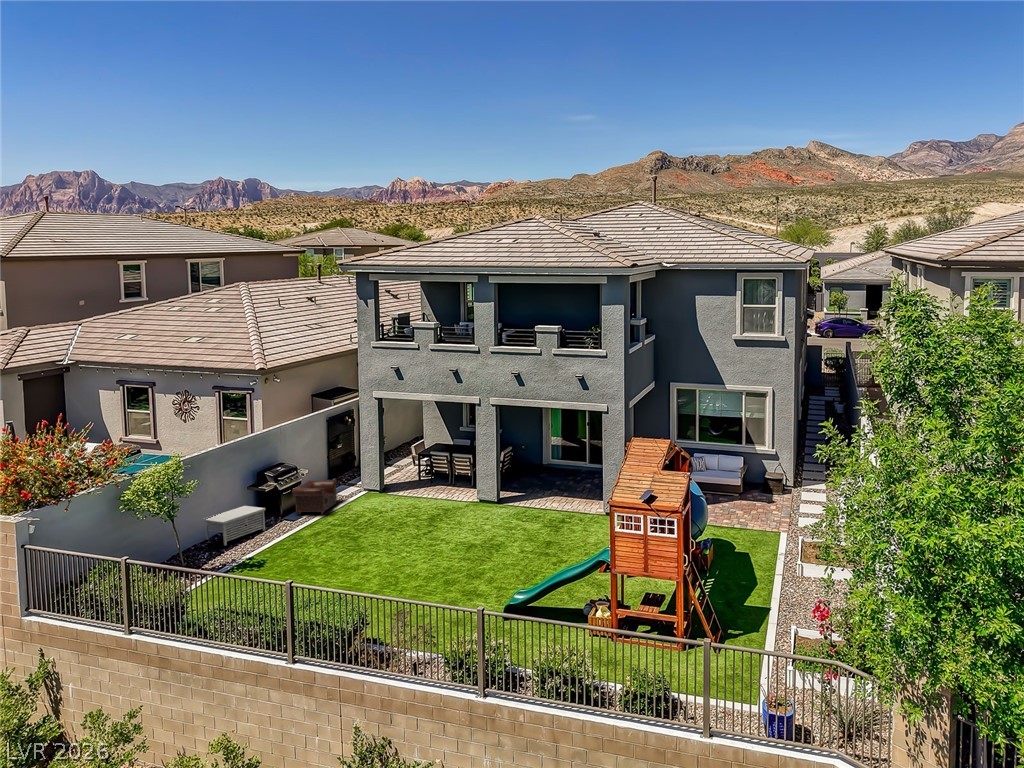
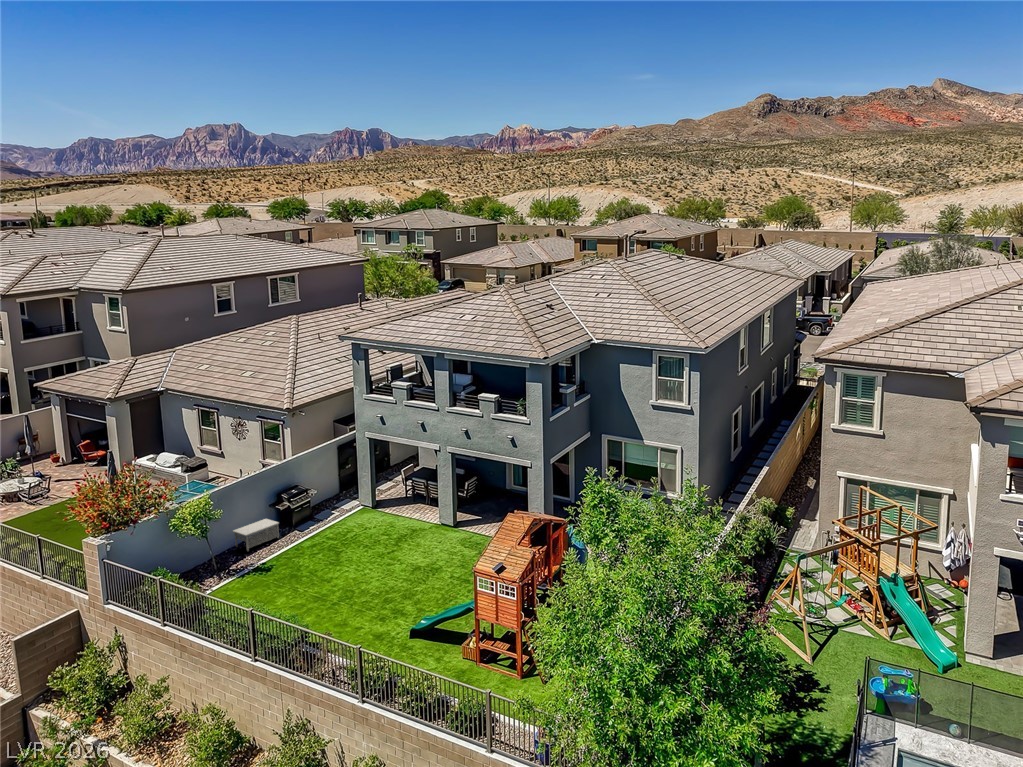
armchair: present [292,480,337,514] -> none [301,497,338,526]

